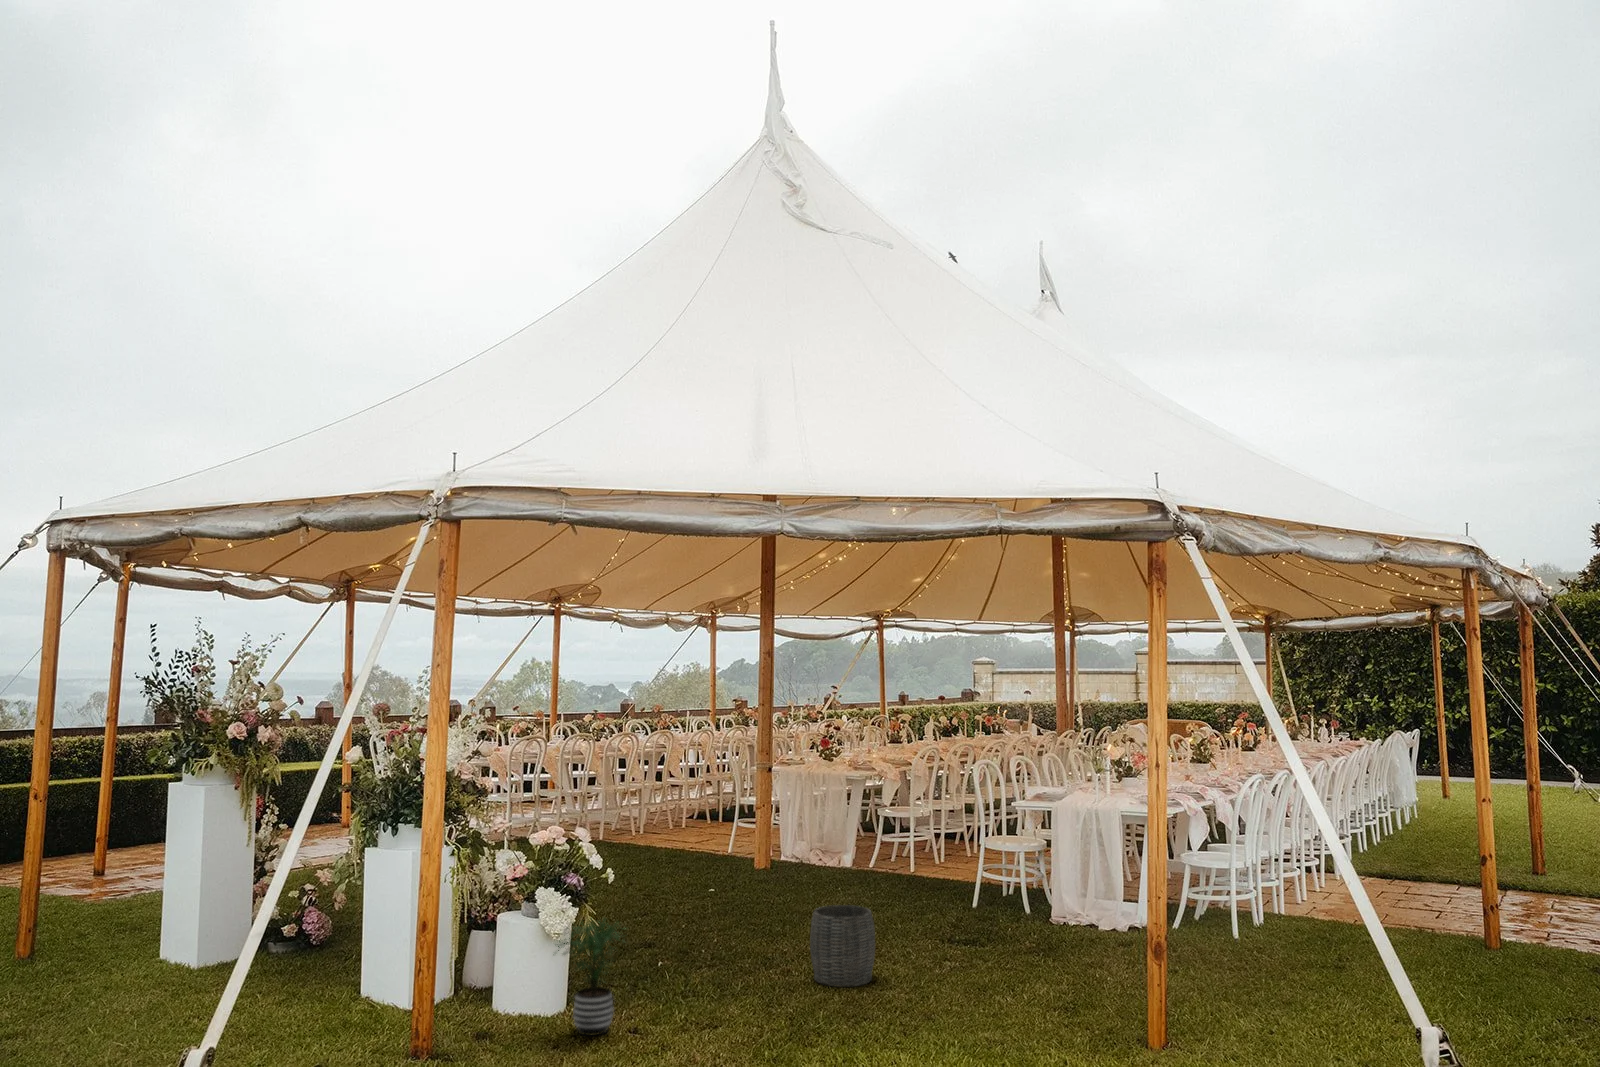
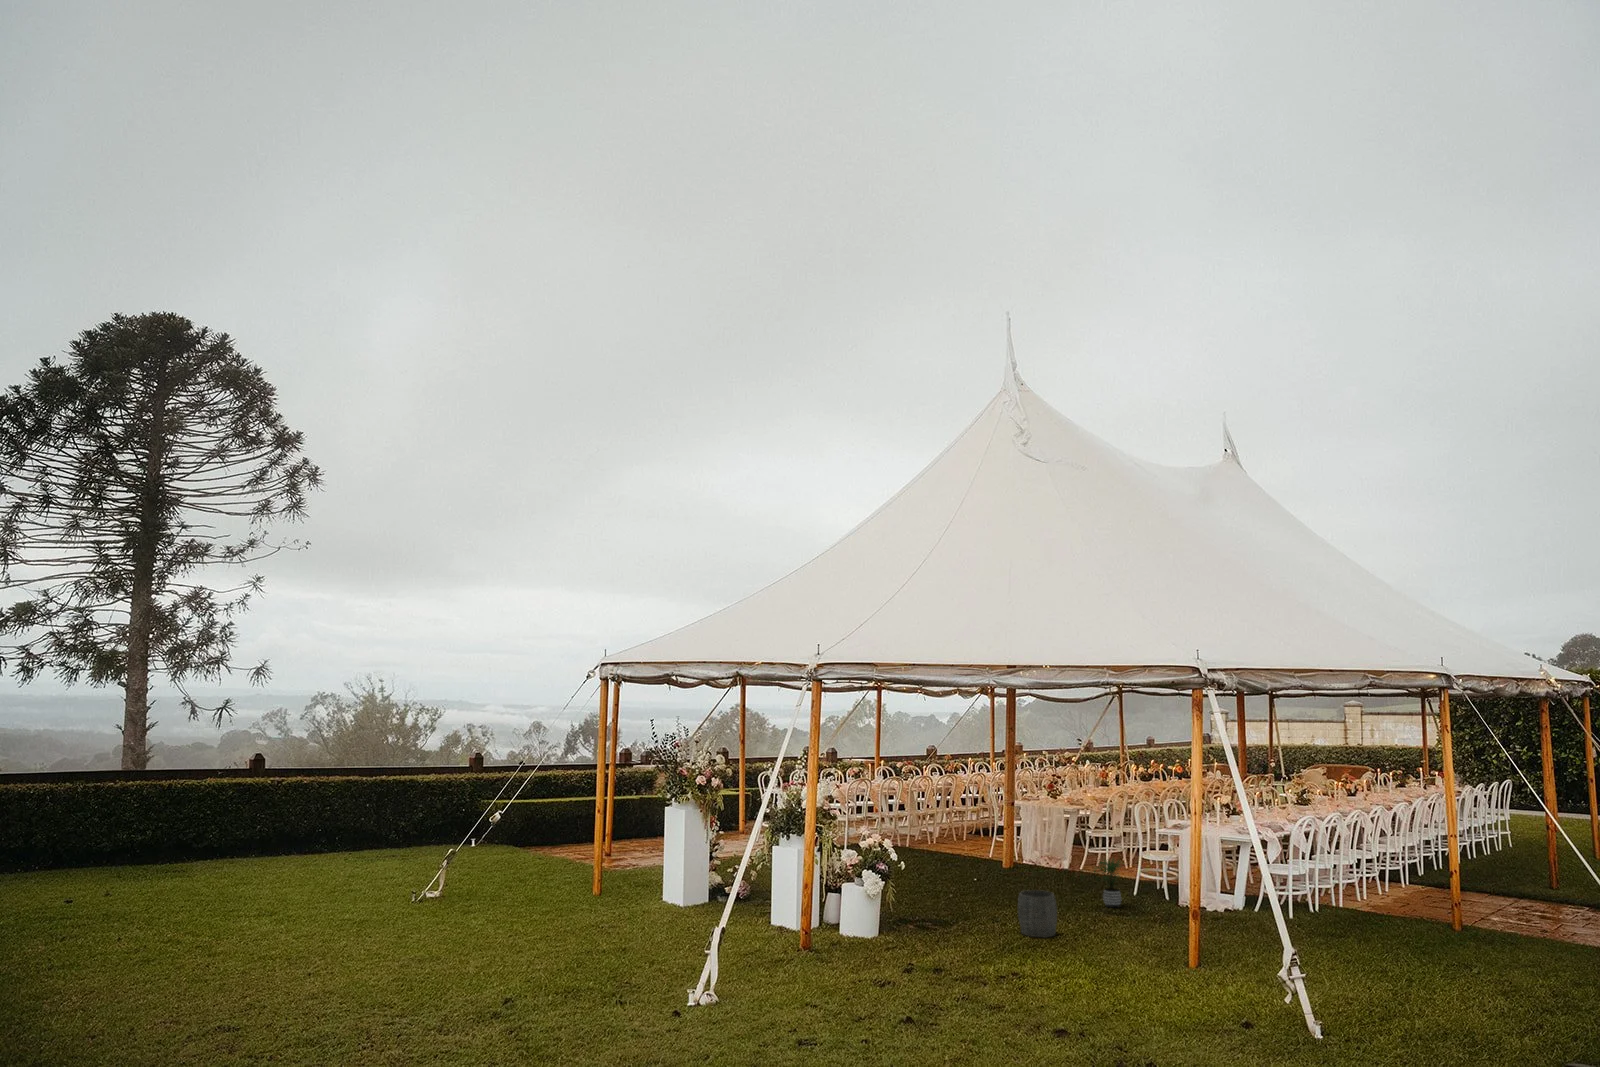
potted plant: present [557,918,626,1036] -> present [1094,860,1121,908]

